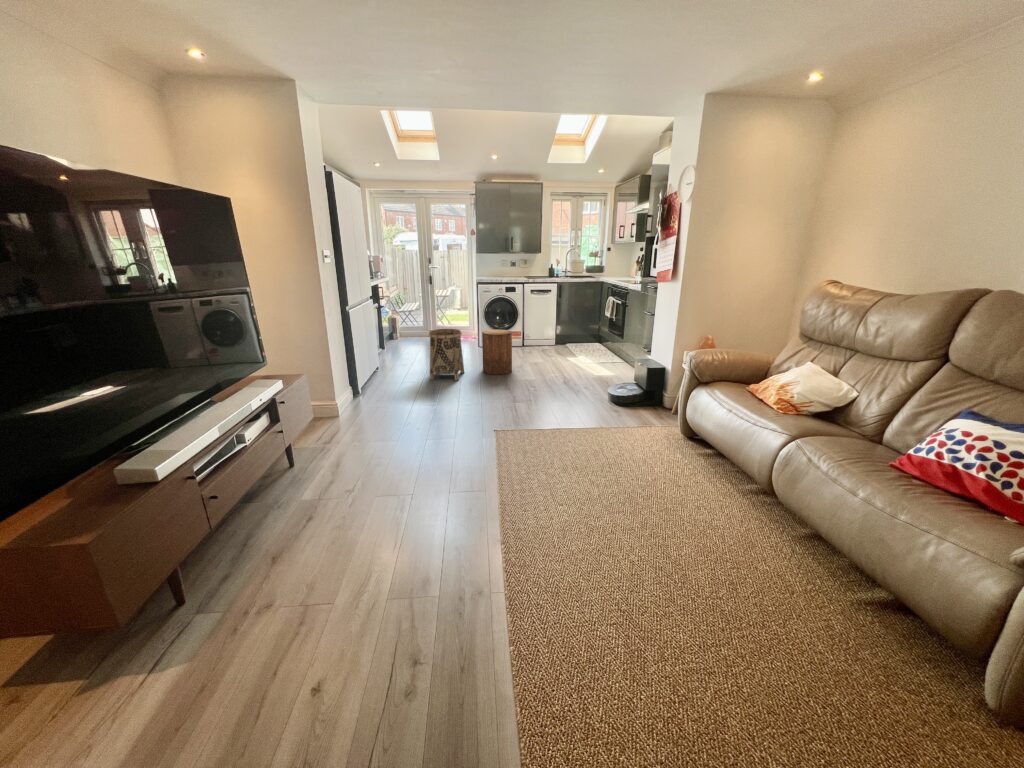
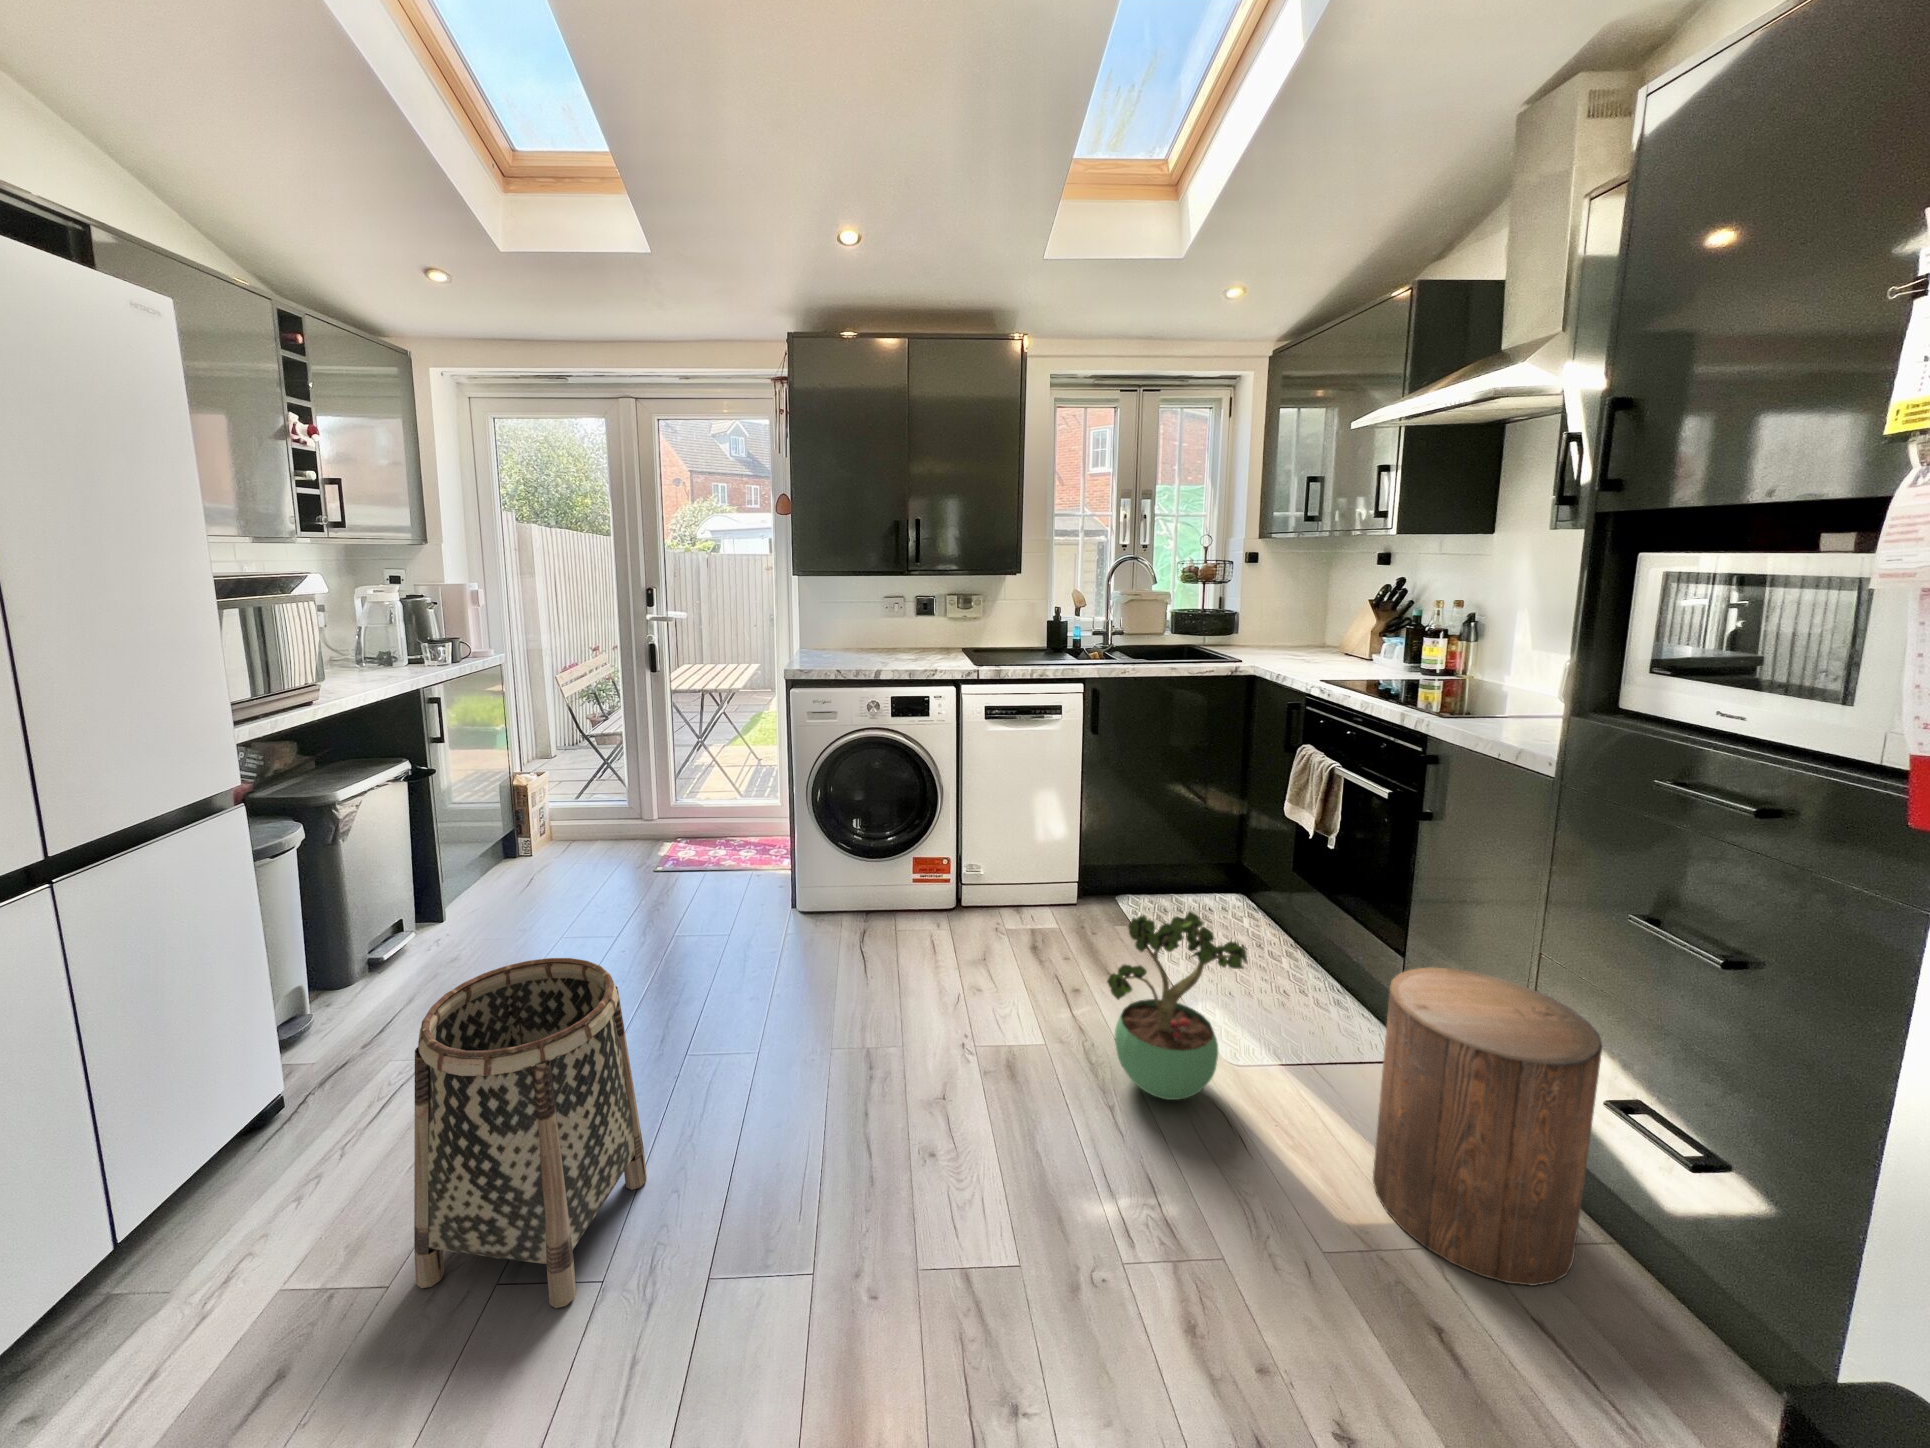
potted plant: none [555,325,583,365] -> present [1107,911,1247,1100]
stool: present [482,329,512,375] -> present [1373,967,1602,1286]

